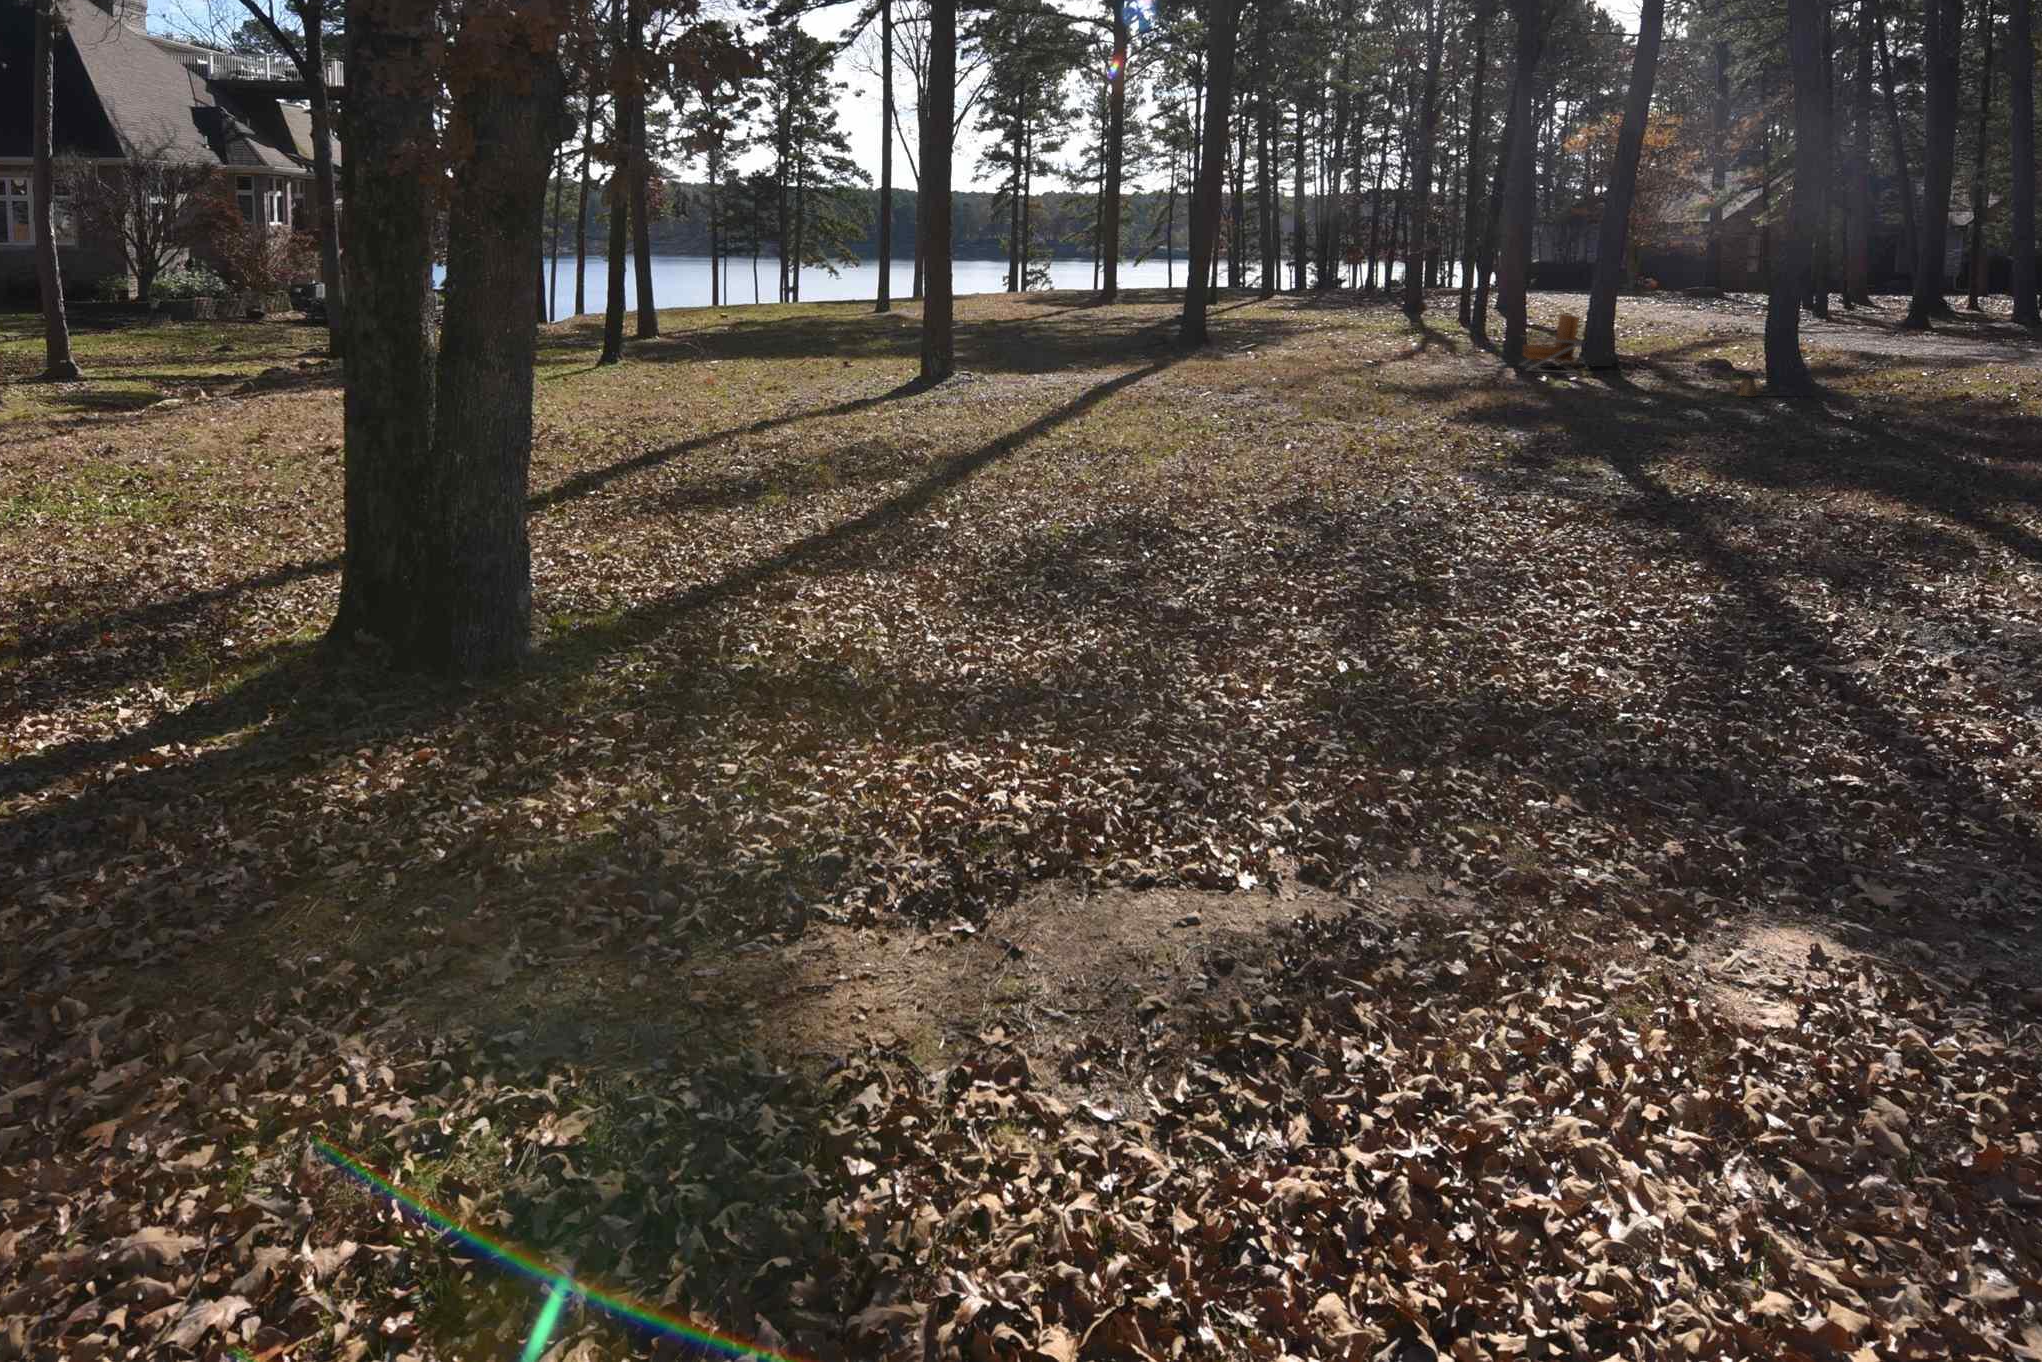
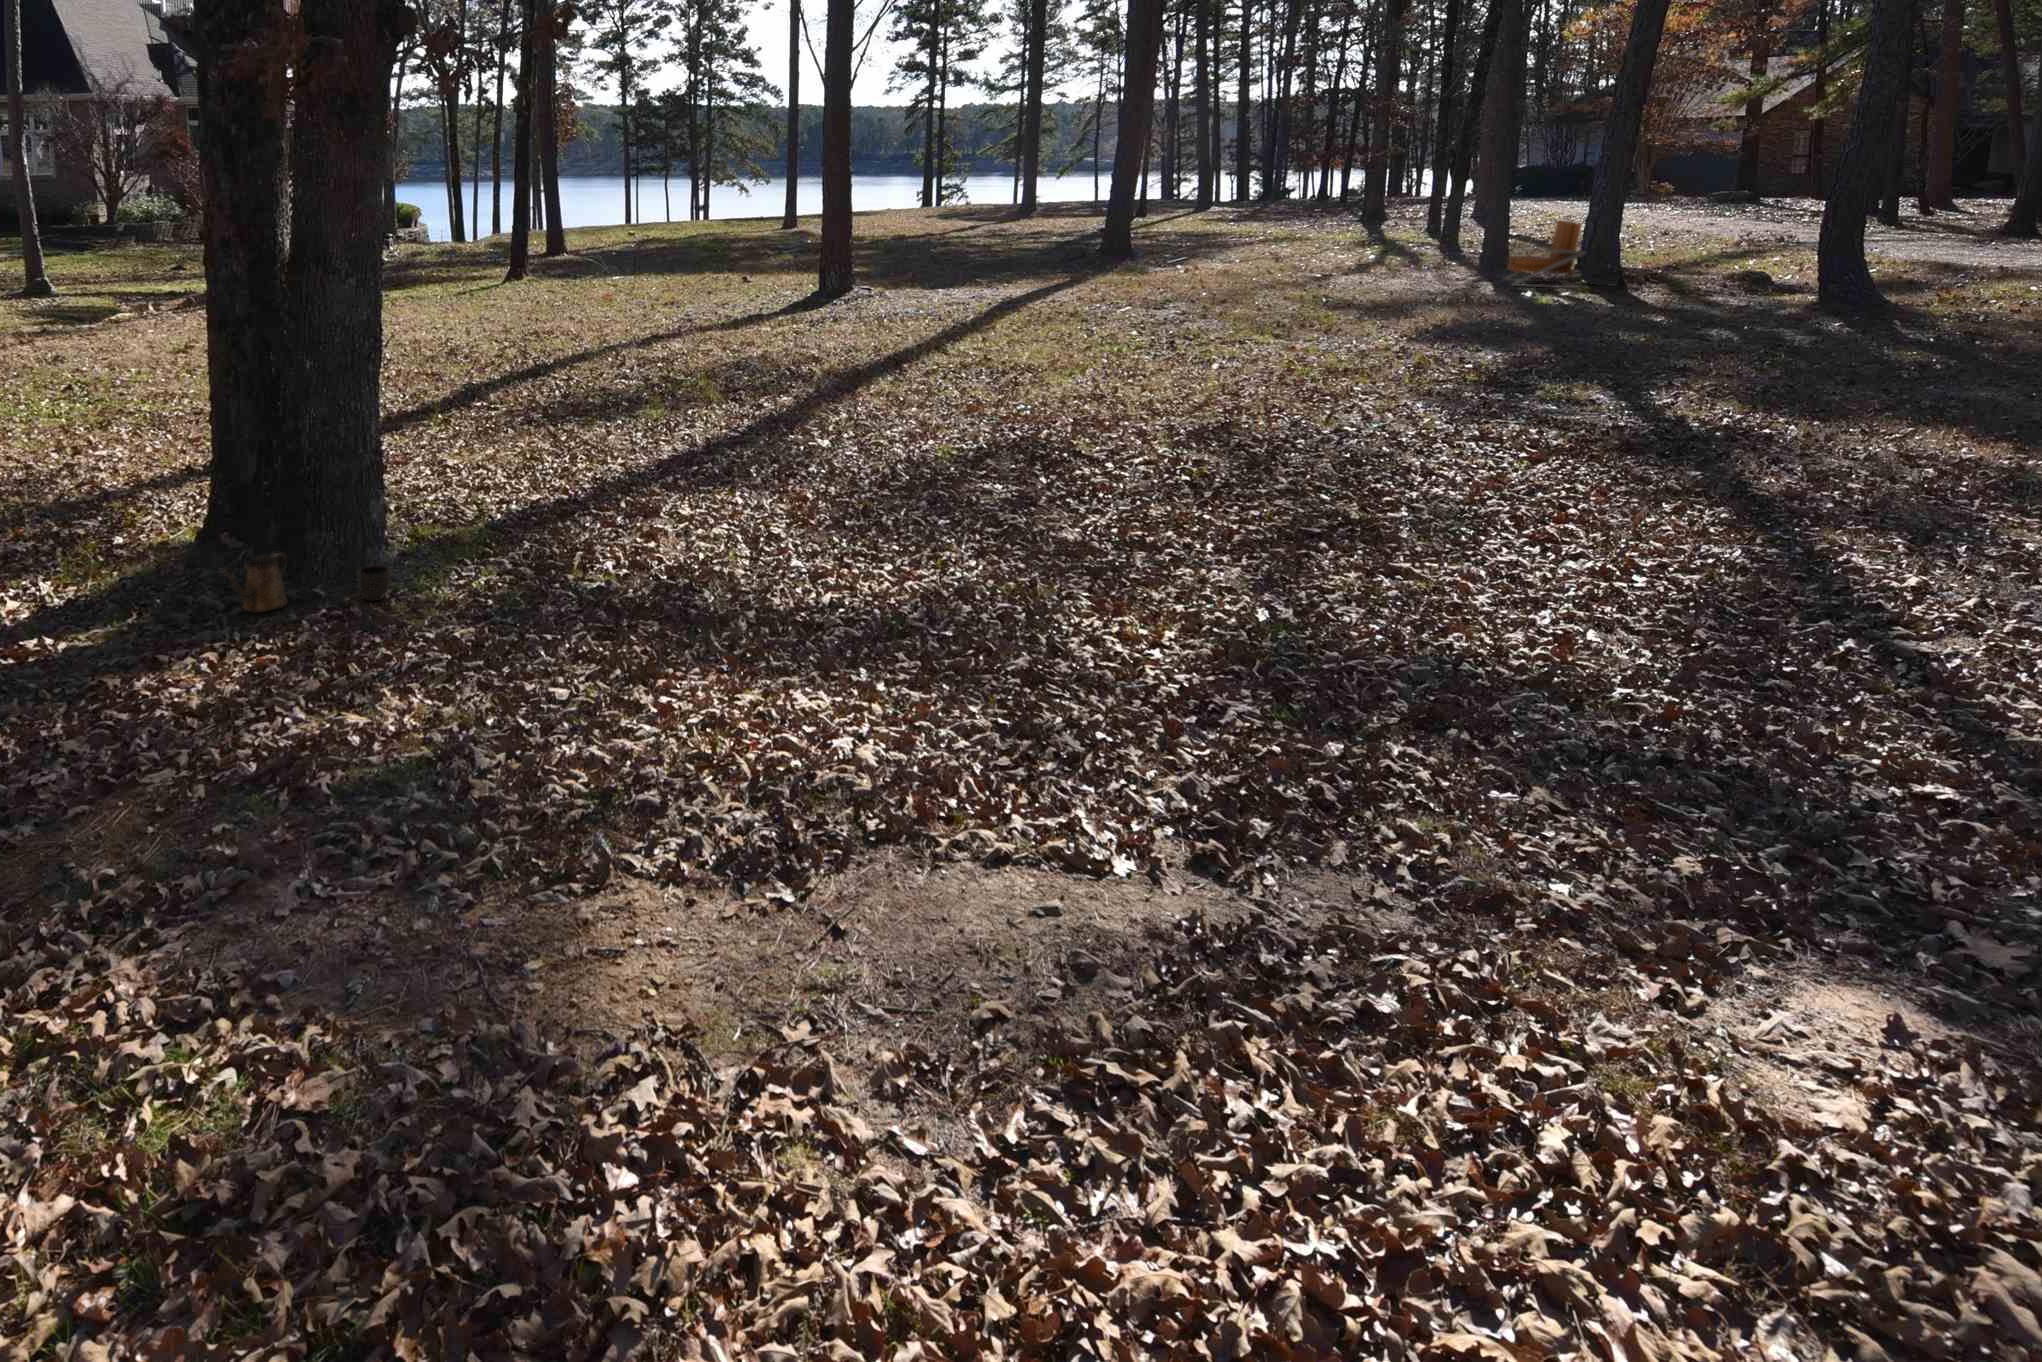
watering can: present [1723,373,1758,397] -> present [219,553,288,612]
planter: none [514,652,547,688] -> present [358,565,390,601]

